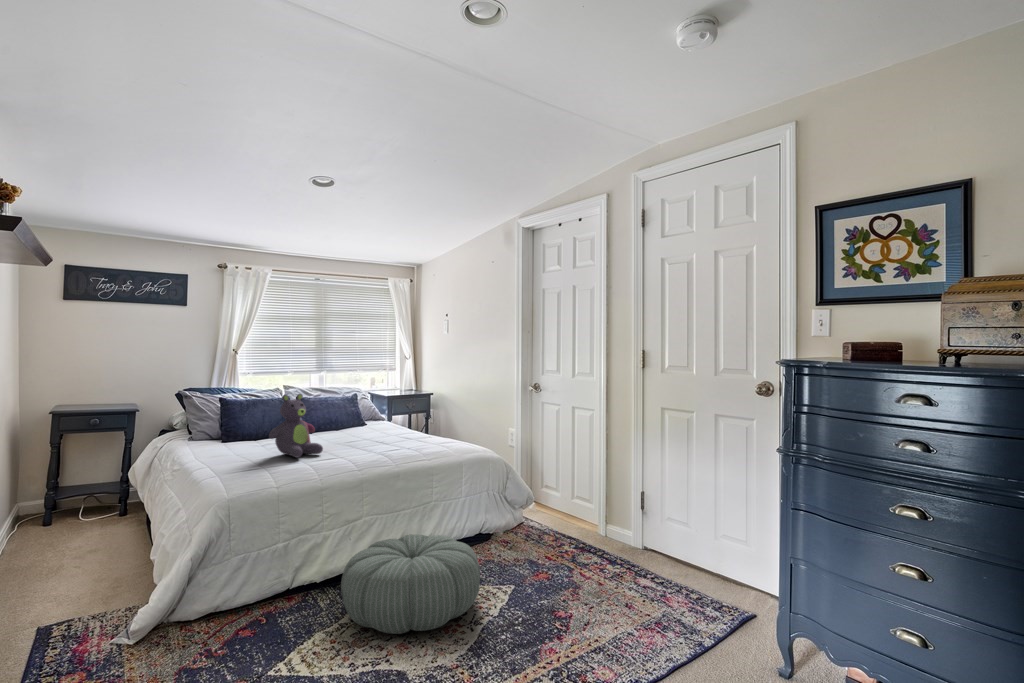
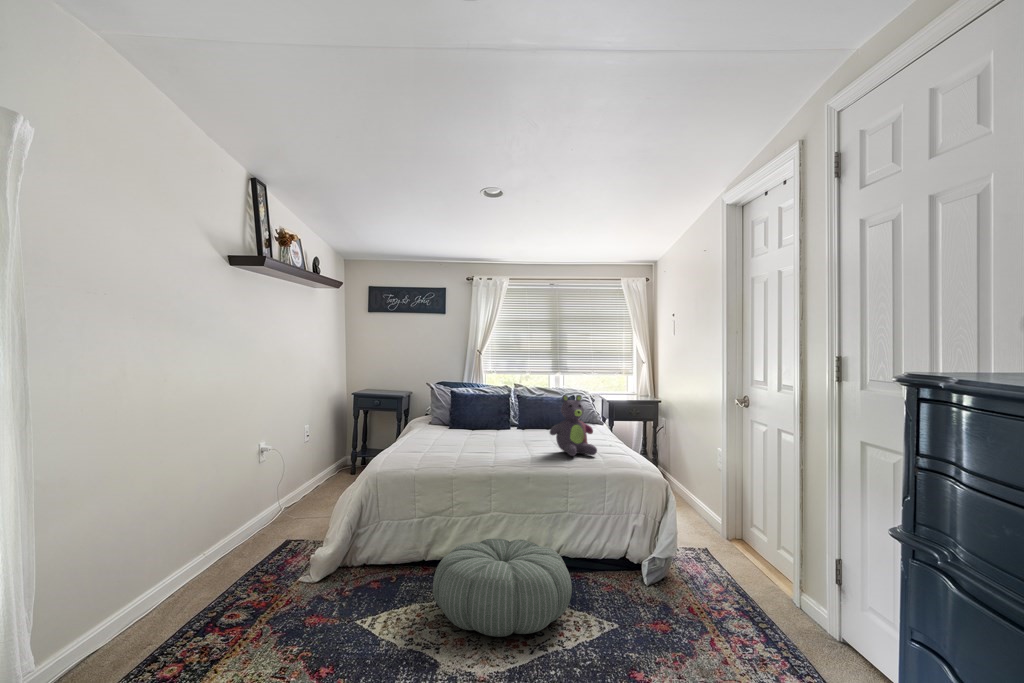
stuffed bear: present [269,394,323,458] -> present [550,395,597,456]

